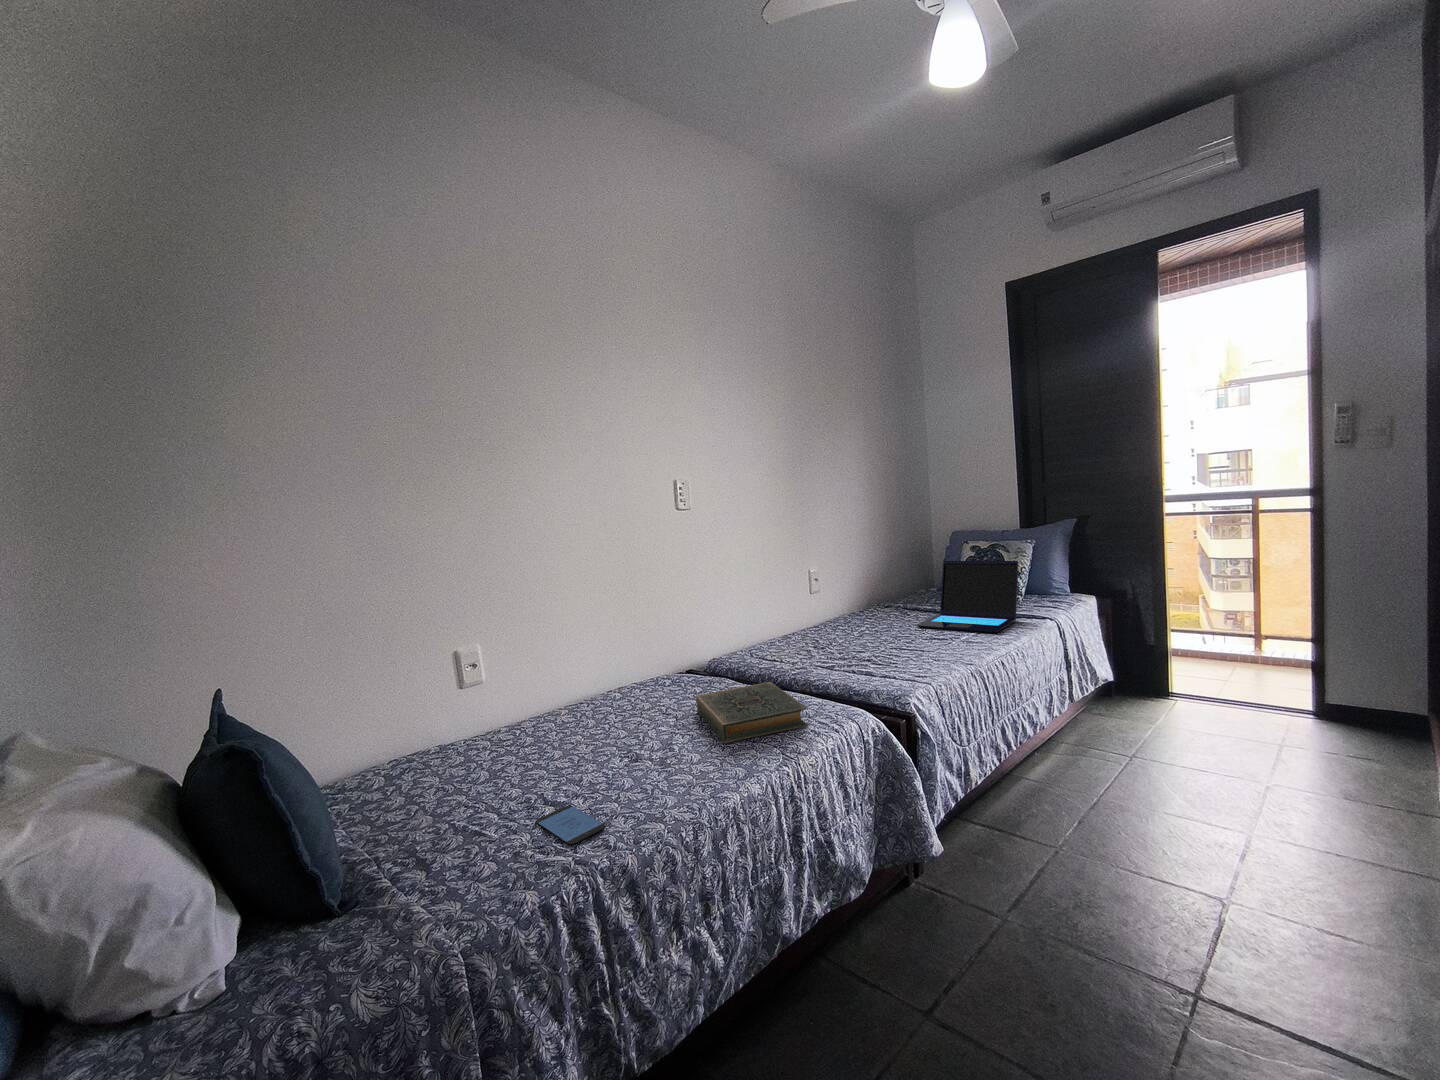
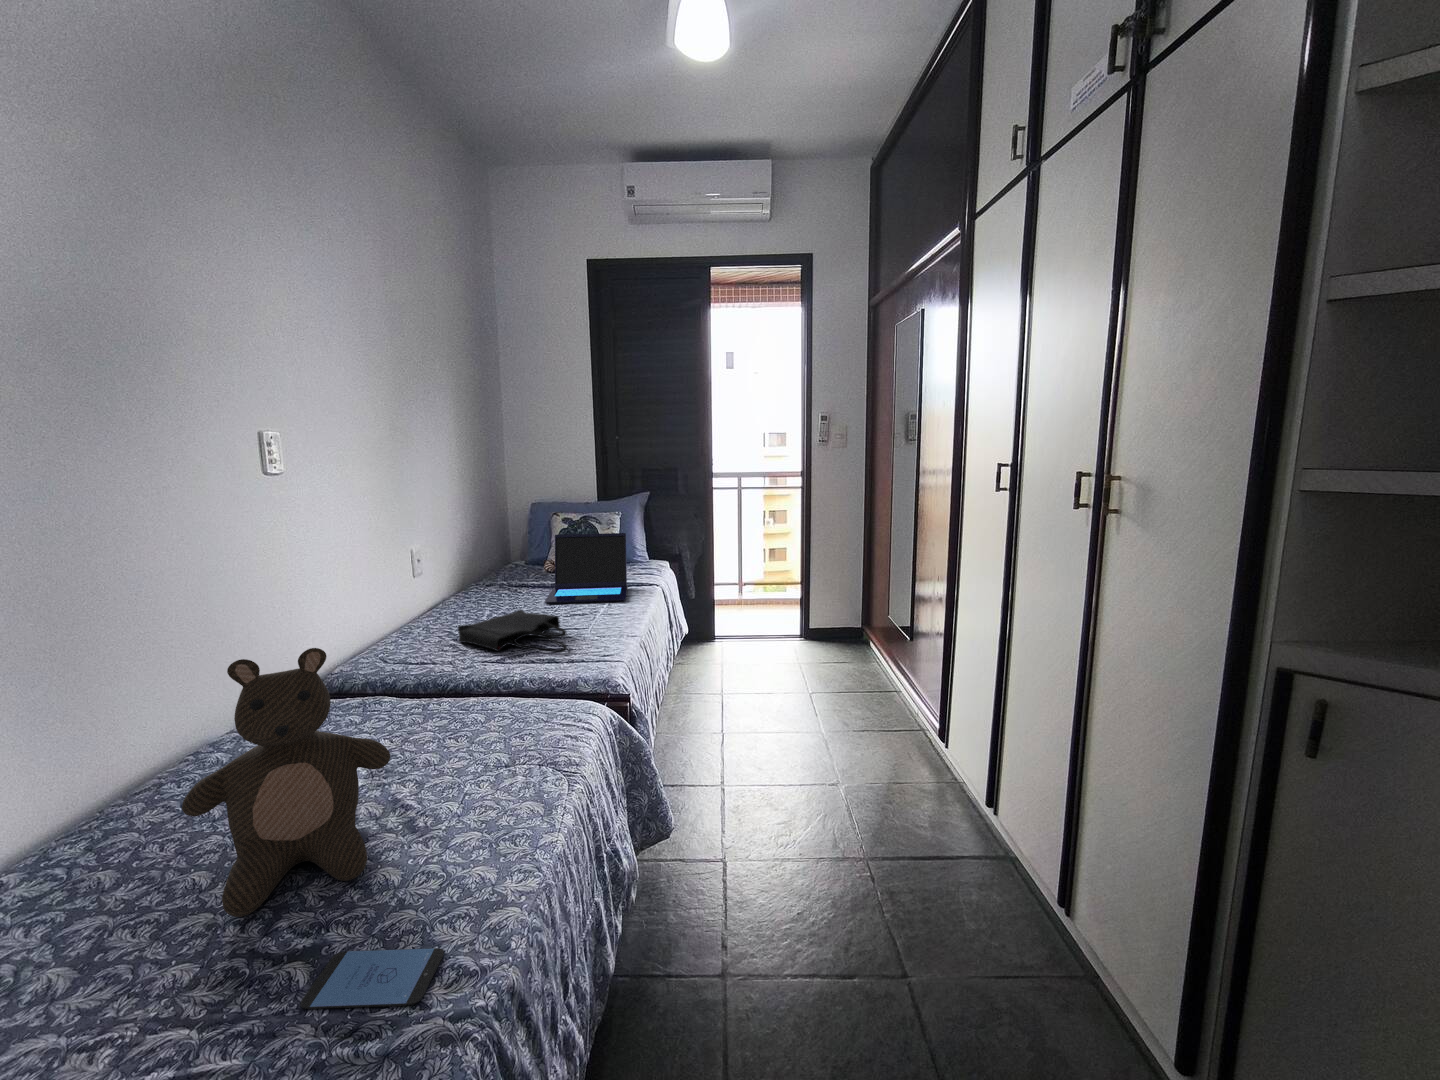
stuffed bear: none [549,619,657,773] -> present [182,648,390,917]
tote bag: none [814,628,900,669] -> present [458,610,567,653]
hardback book: present [696,682,808,743] -> none [386,691,557,780]

